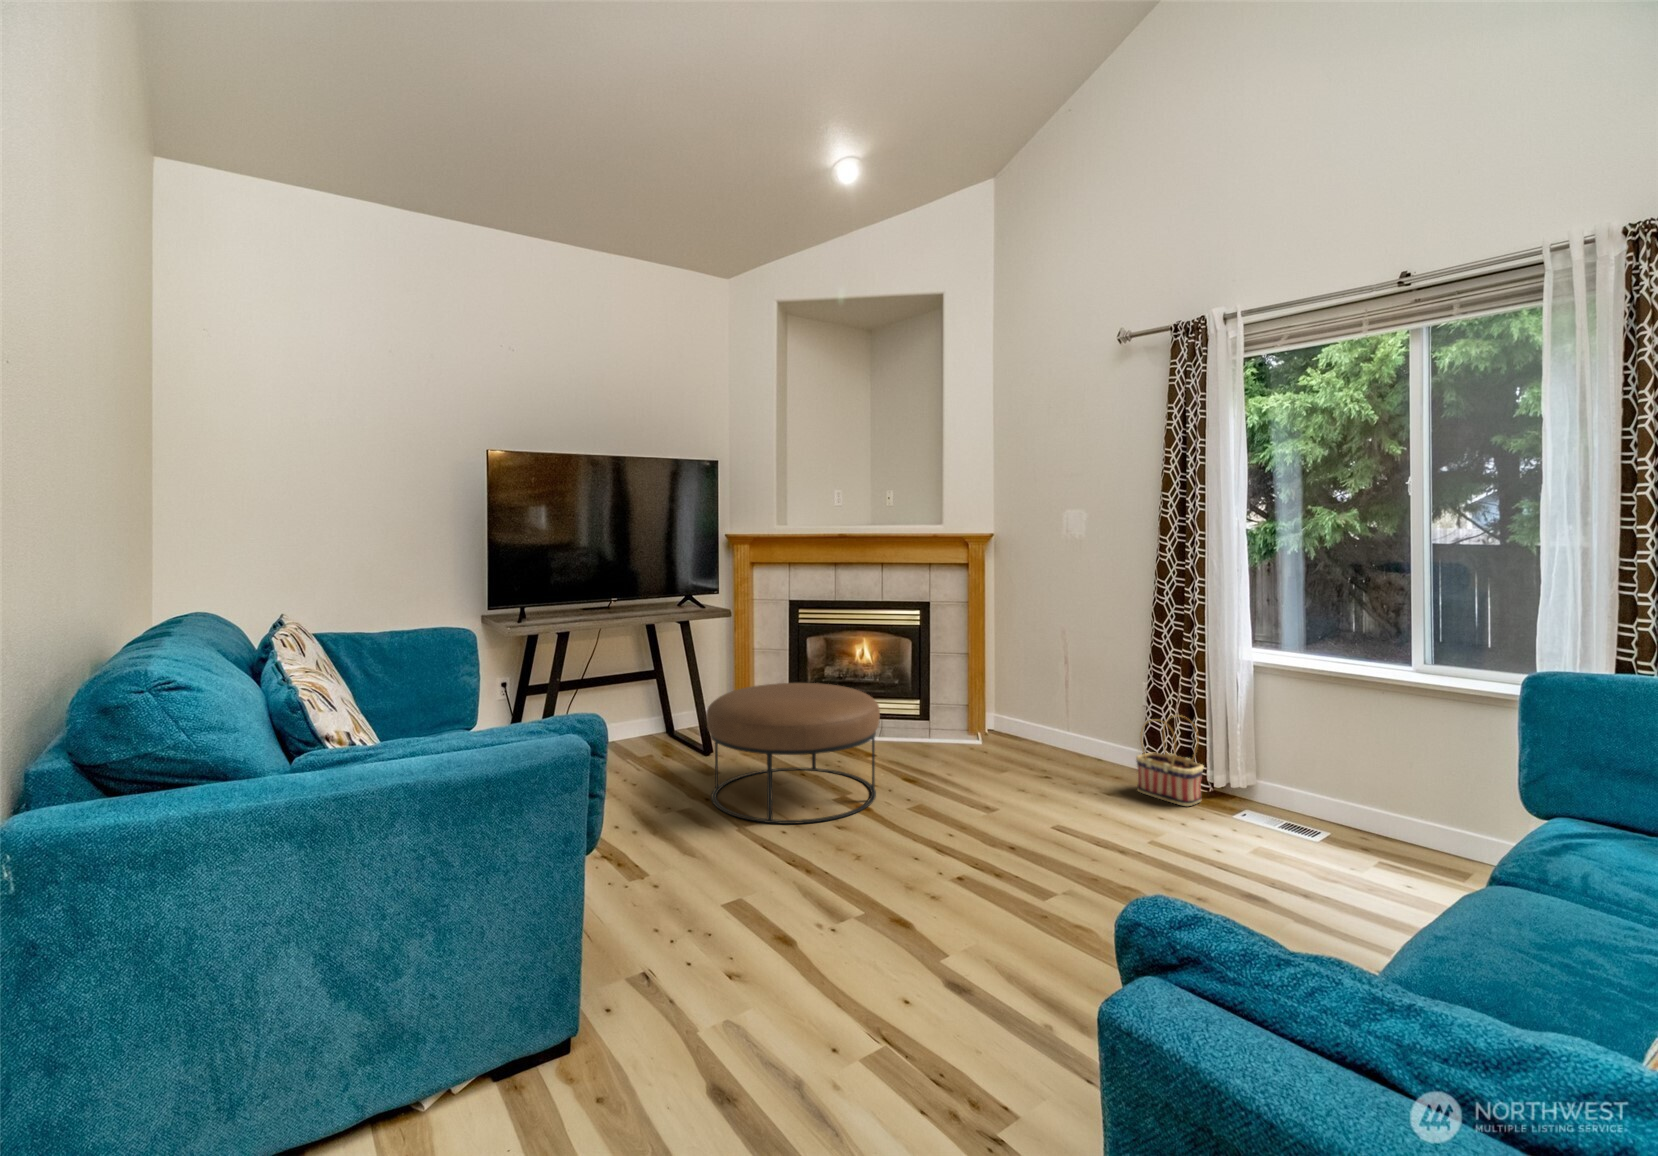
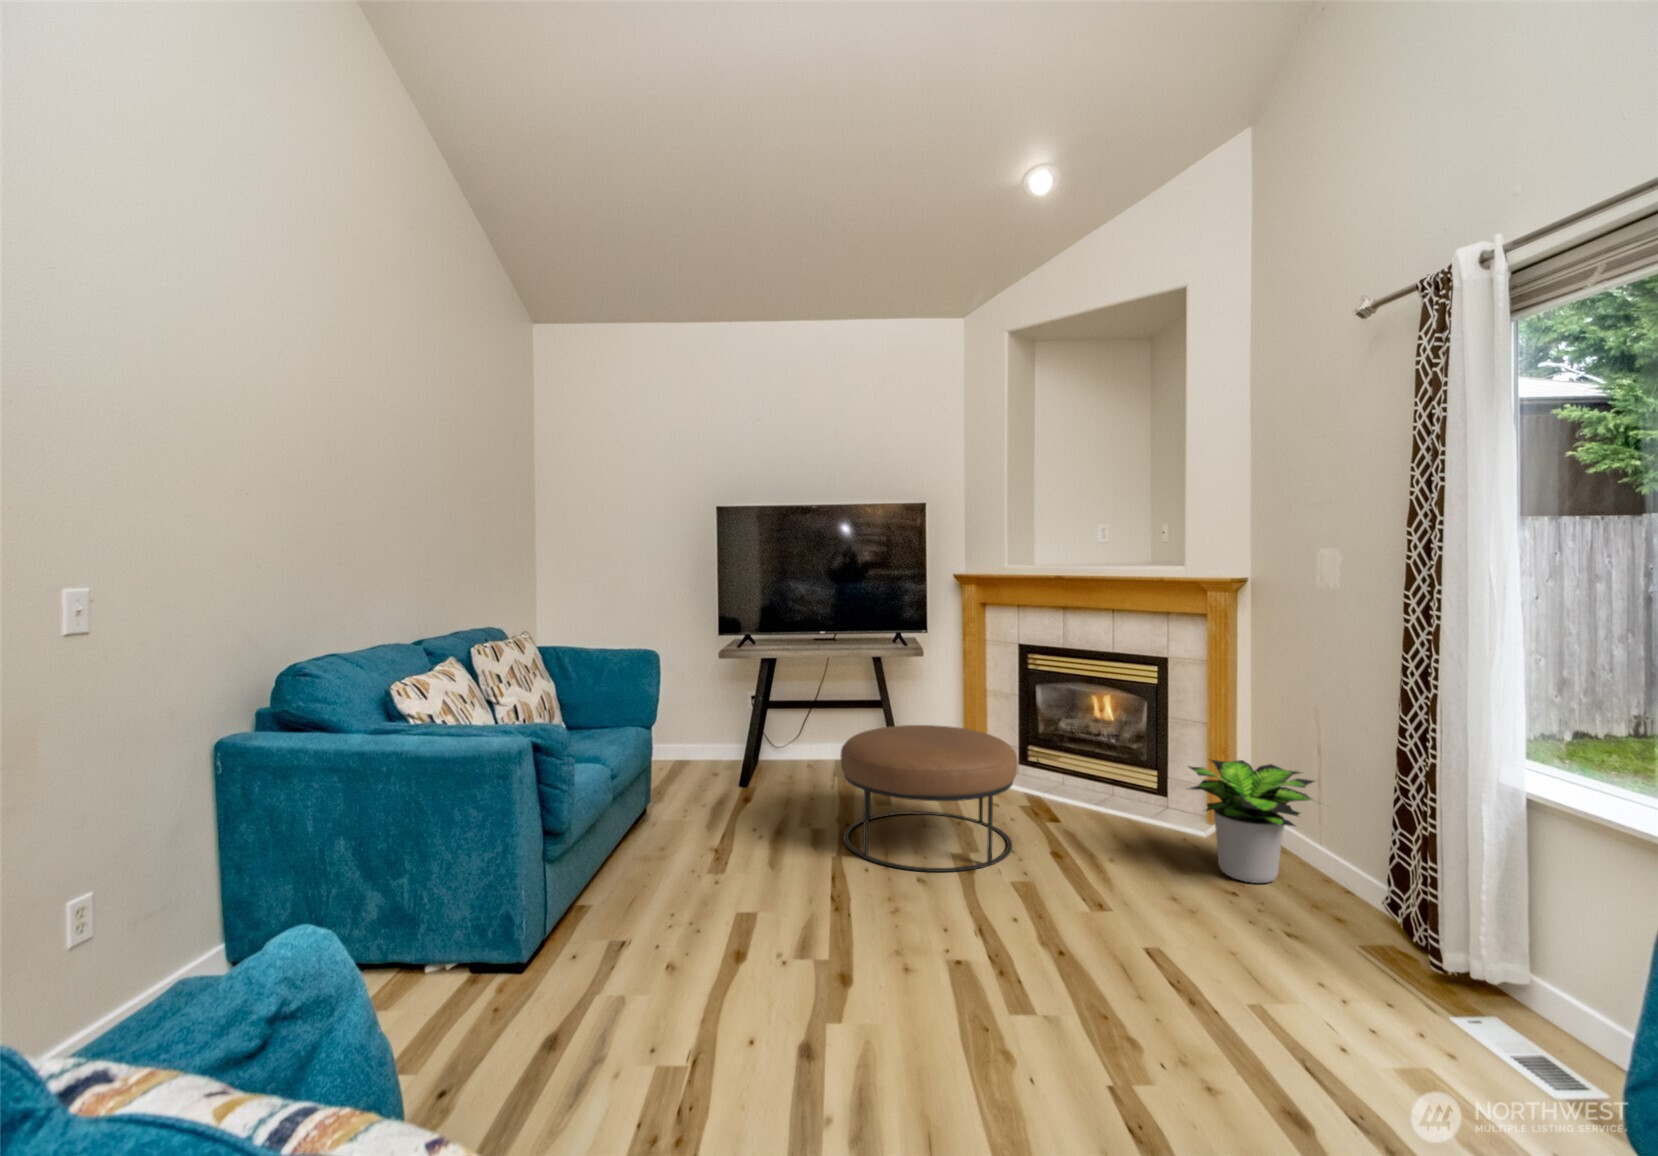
potted plant: none [990,677,1082,767] -> present [1189,760,1314,883]
basket: present [1136,715,1204,806] -> none [1345,846,1438,986]

